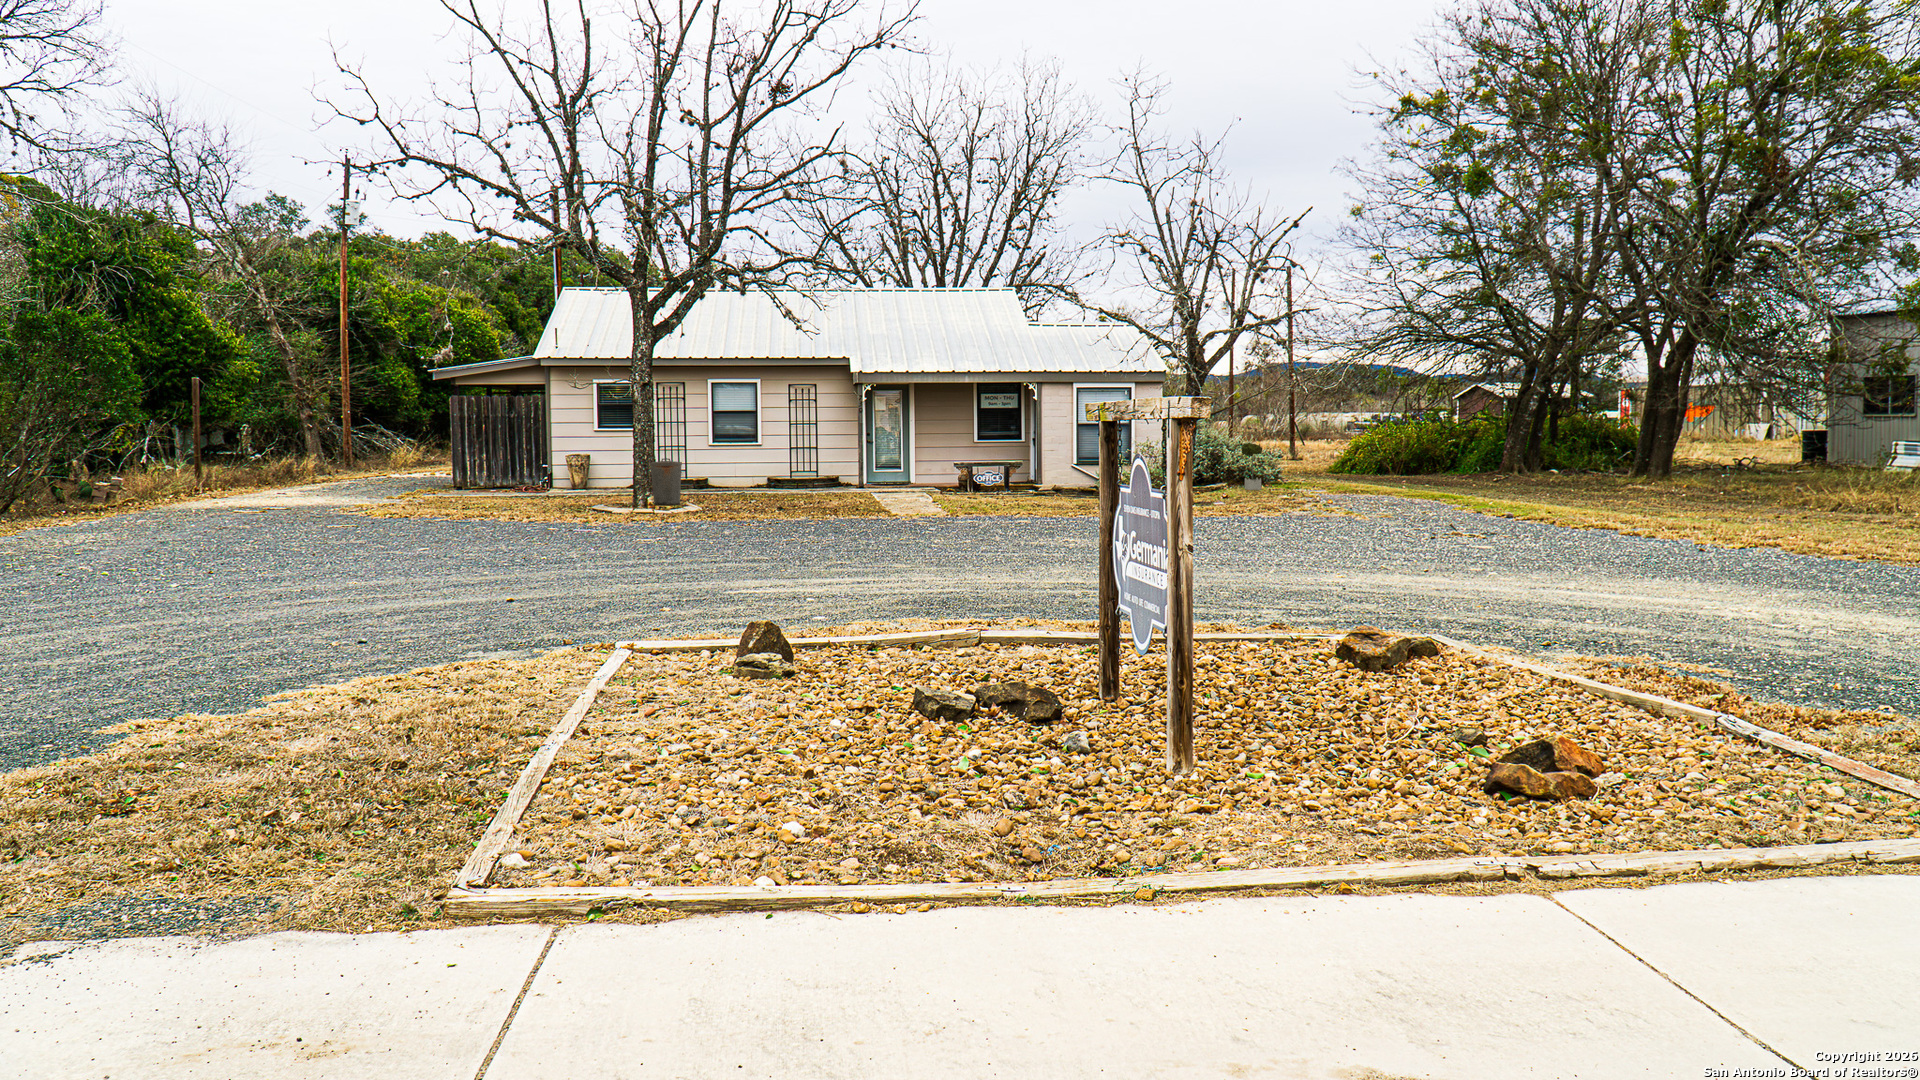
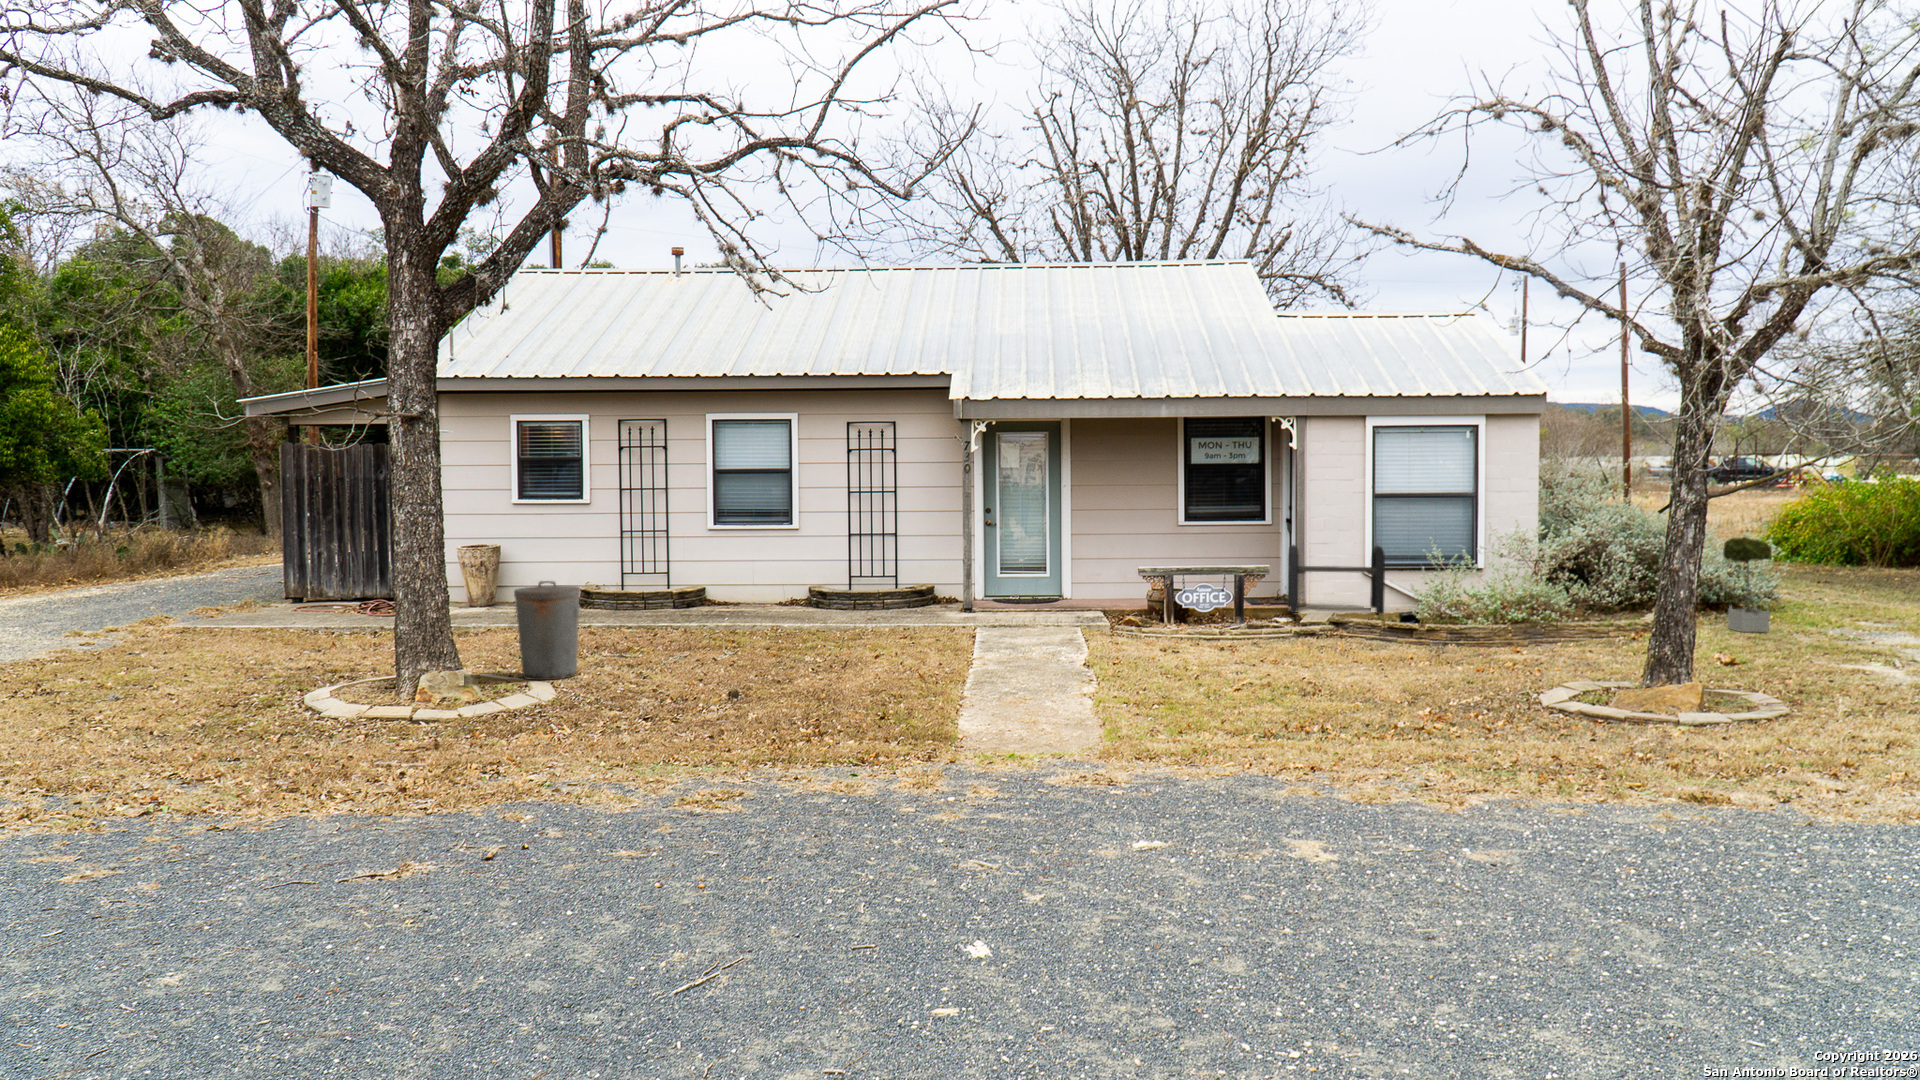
bench: none [1034,452,1082,488] -> present [1288,545,1385,614]

